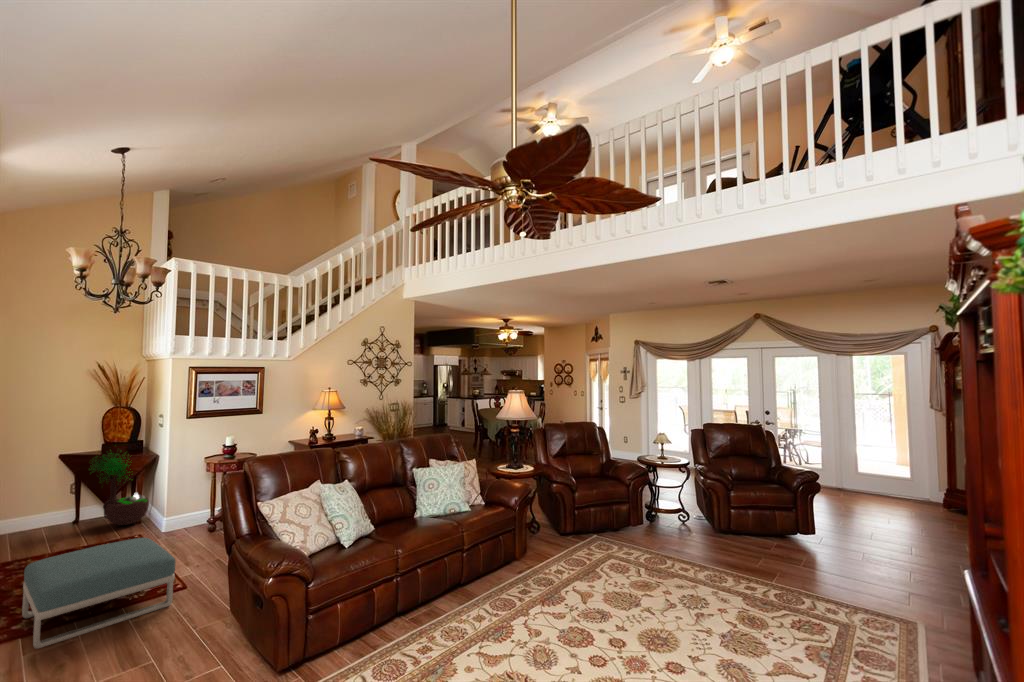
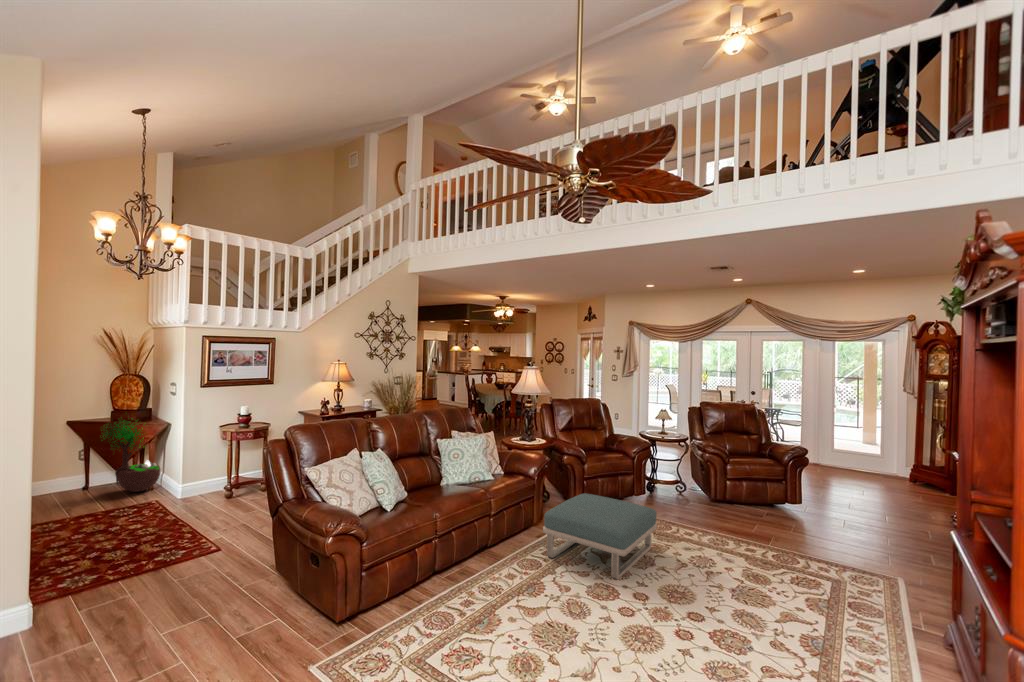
footstool: present [22,538,176,649] -> present [543,493,657,579]

